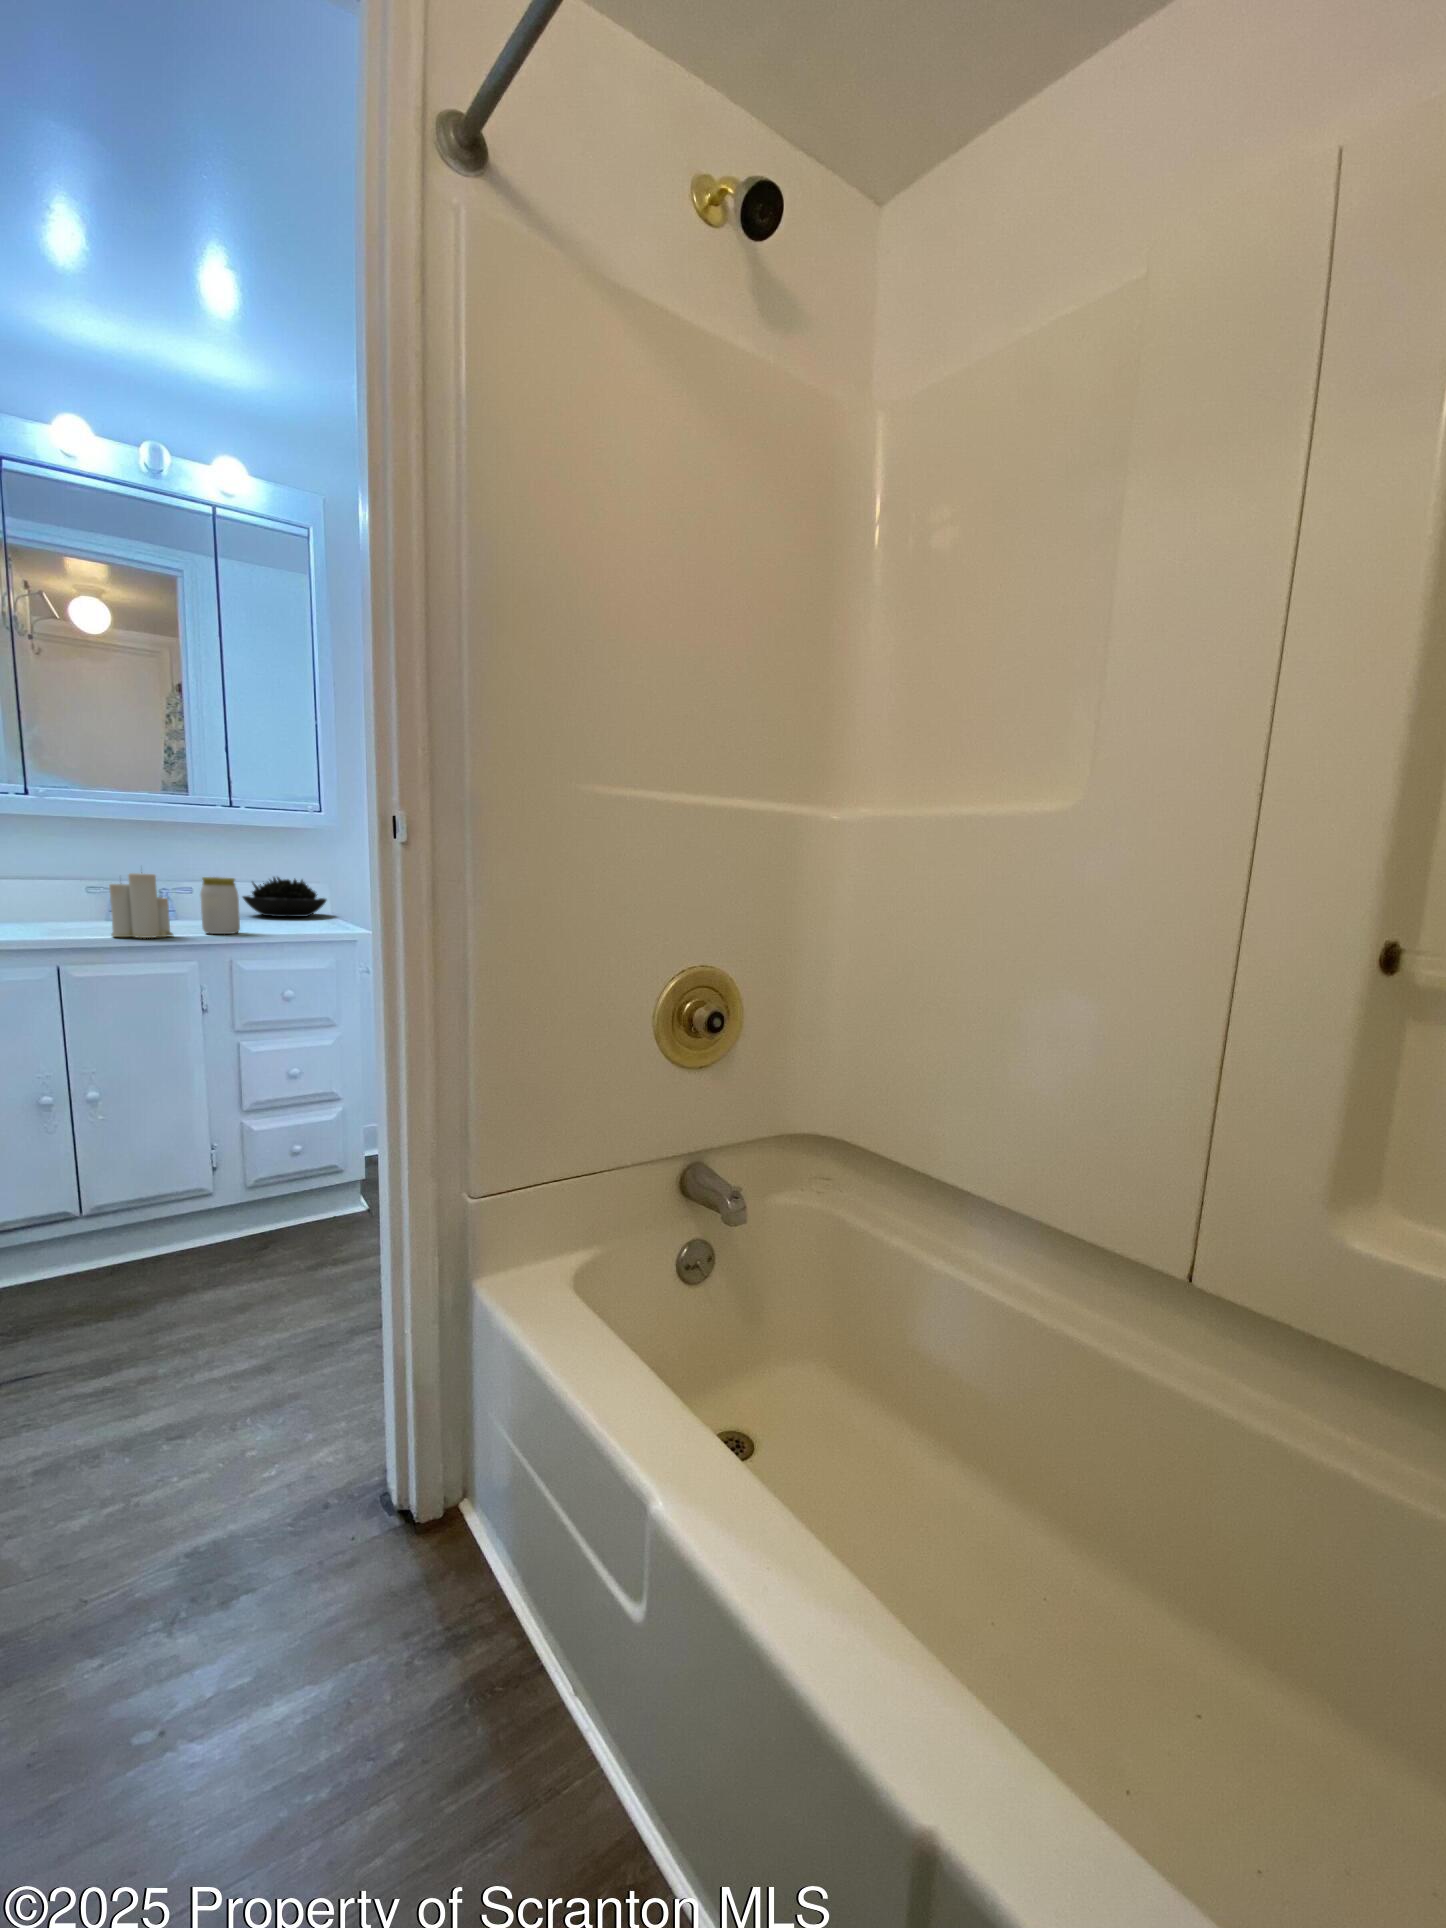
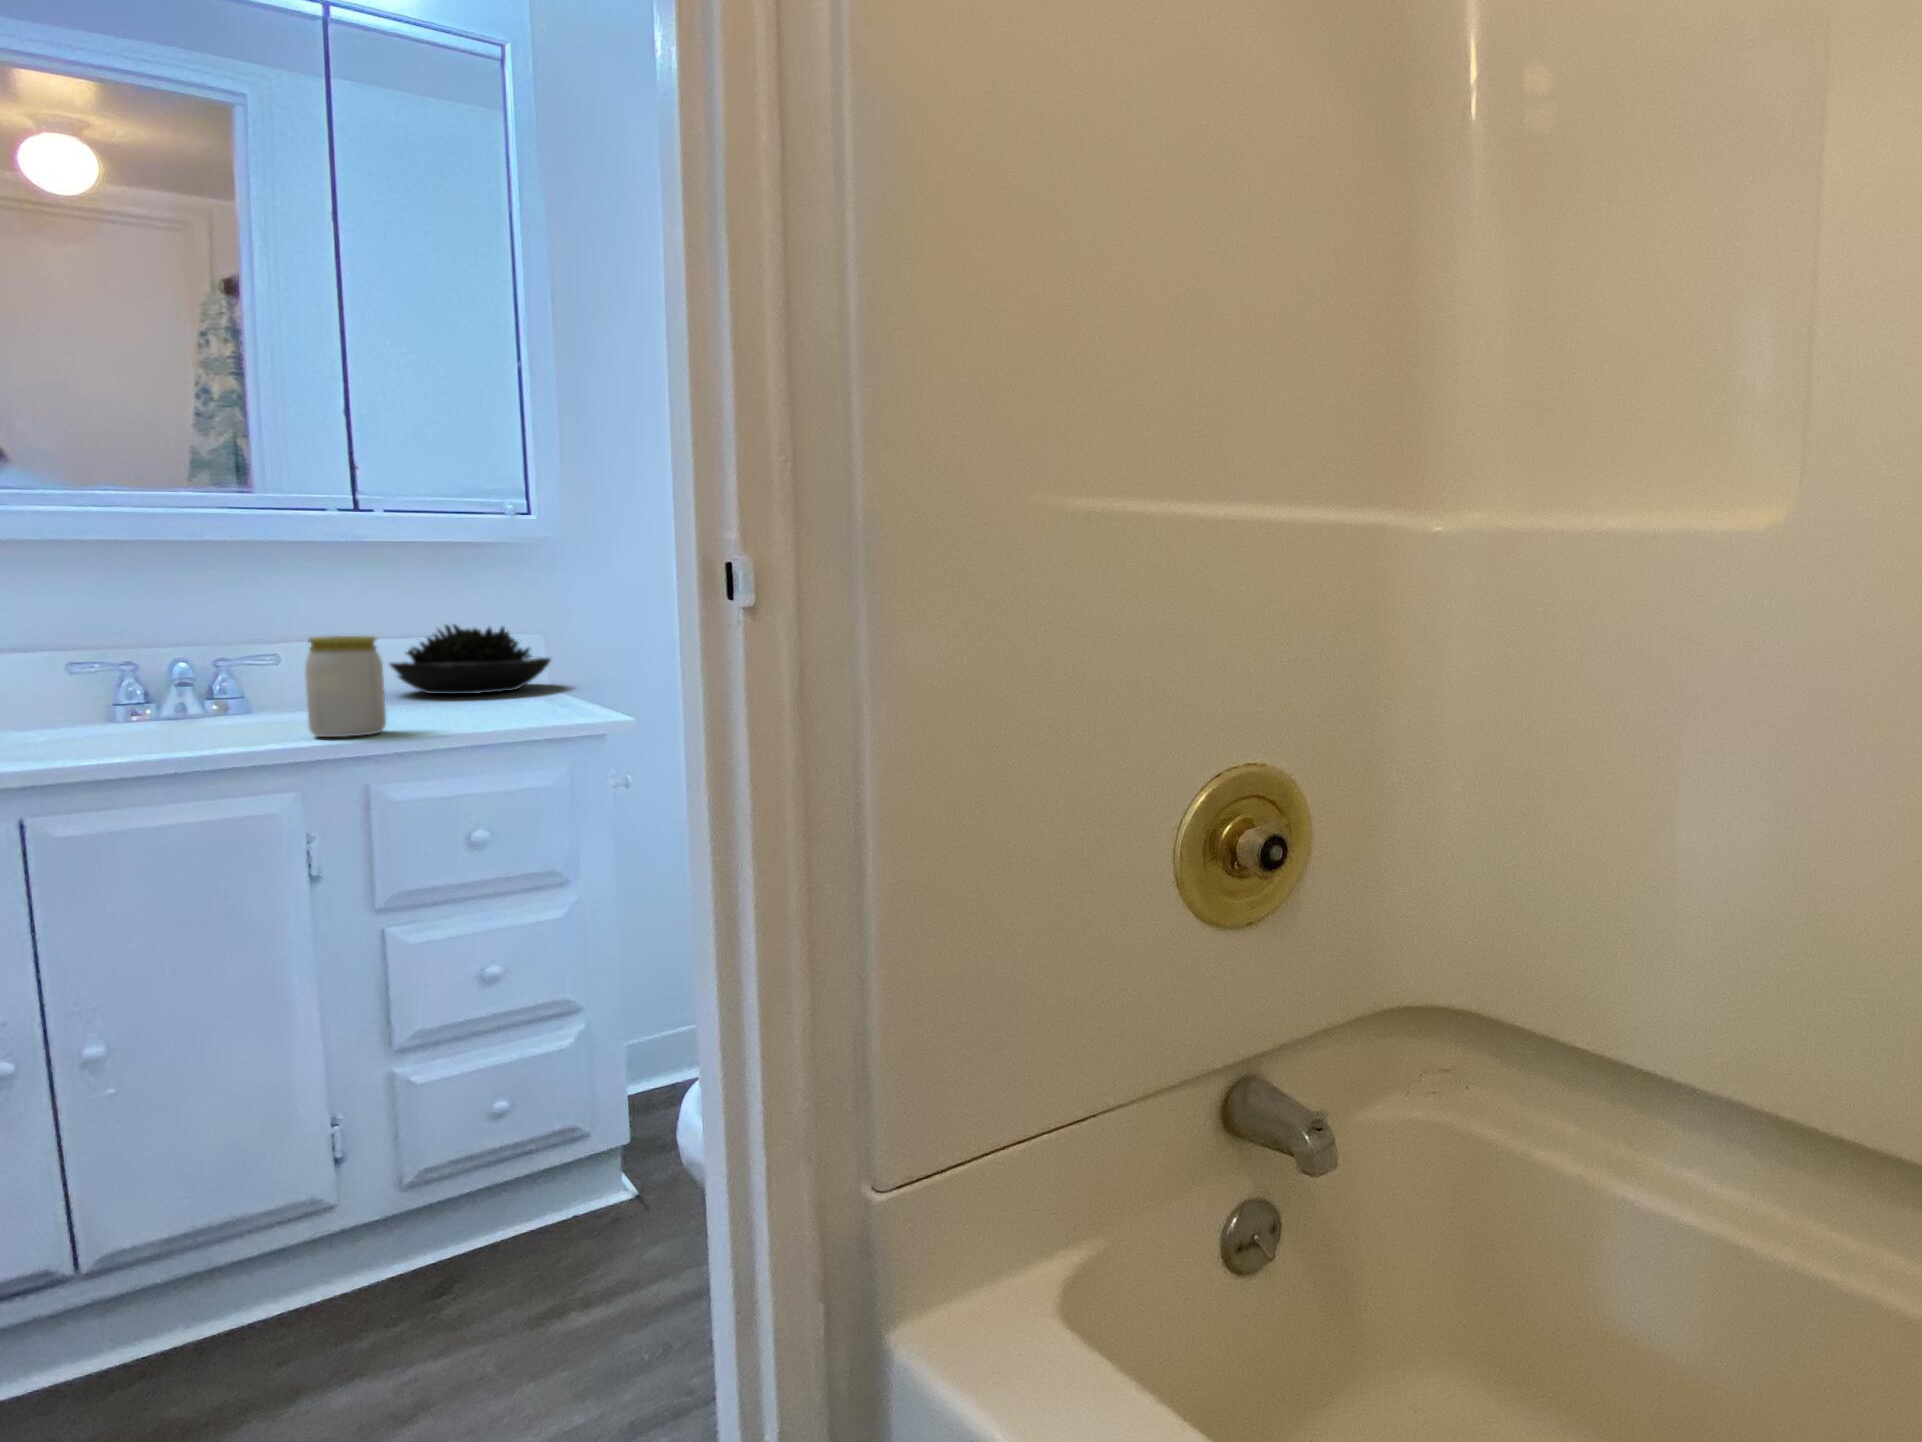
candle: present [109,873,173,938] -> none [113,624,250,756]

